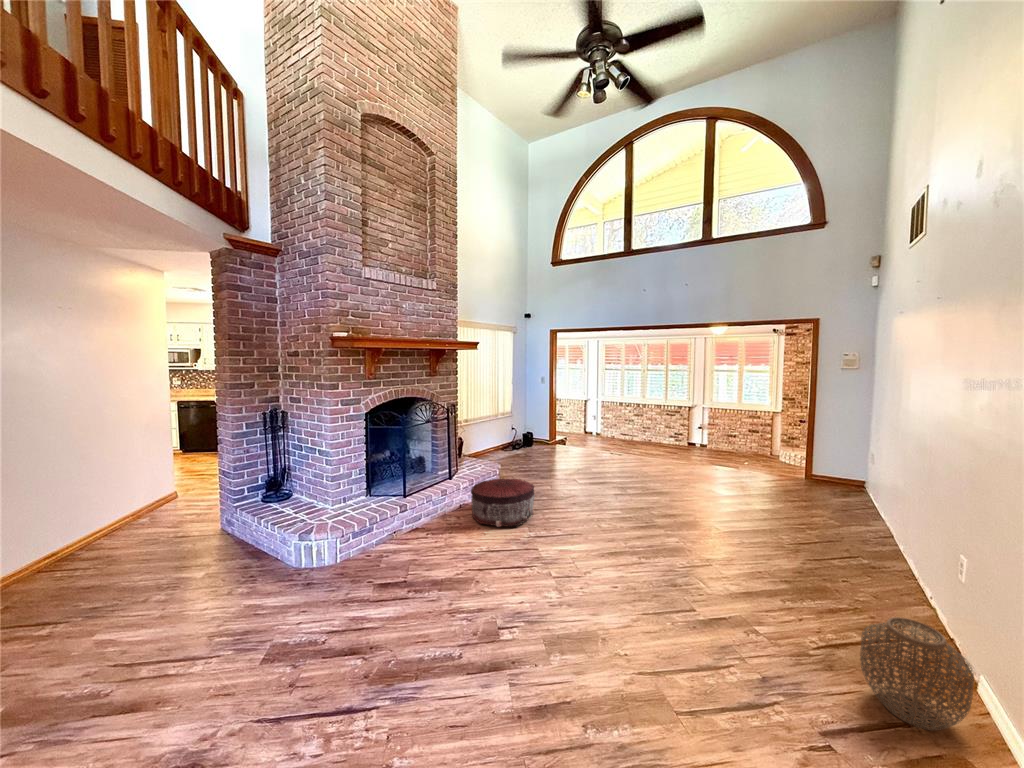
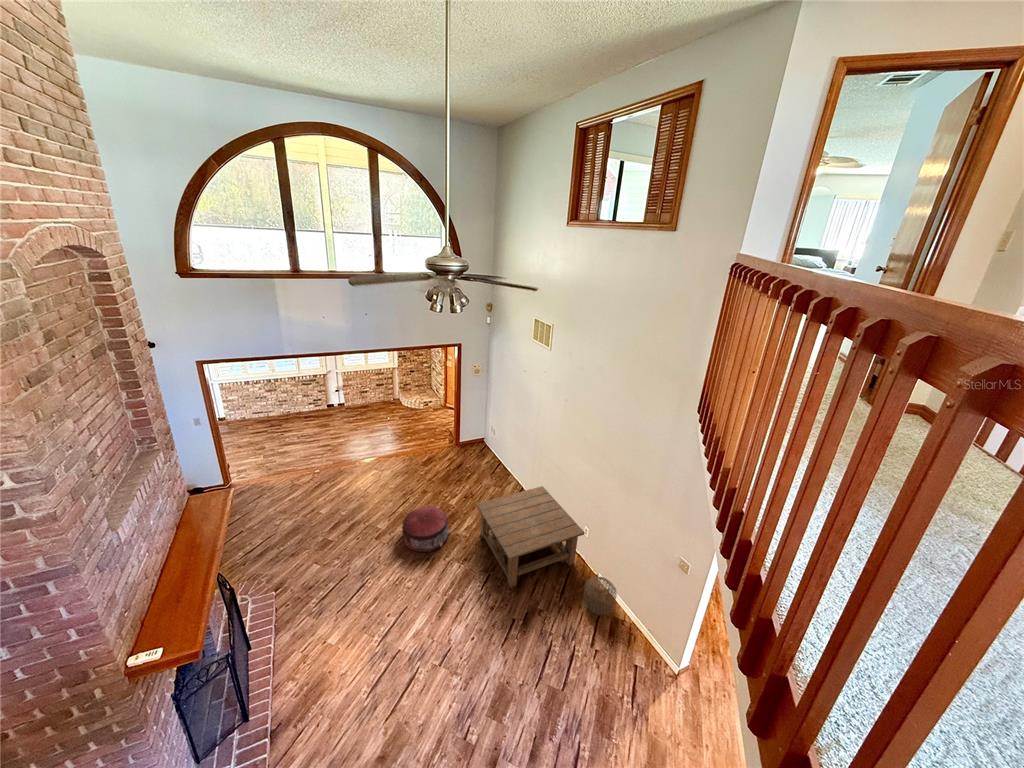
coffee table: none [716,474,936,637] -> present [476,486,585,587]
pouf: present [471,478,535,527] -> present [402,507,449,552]

